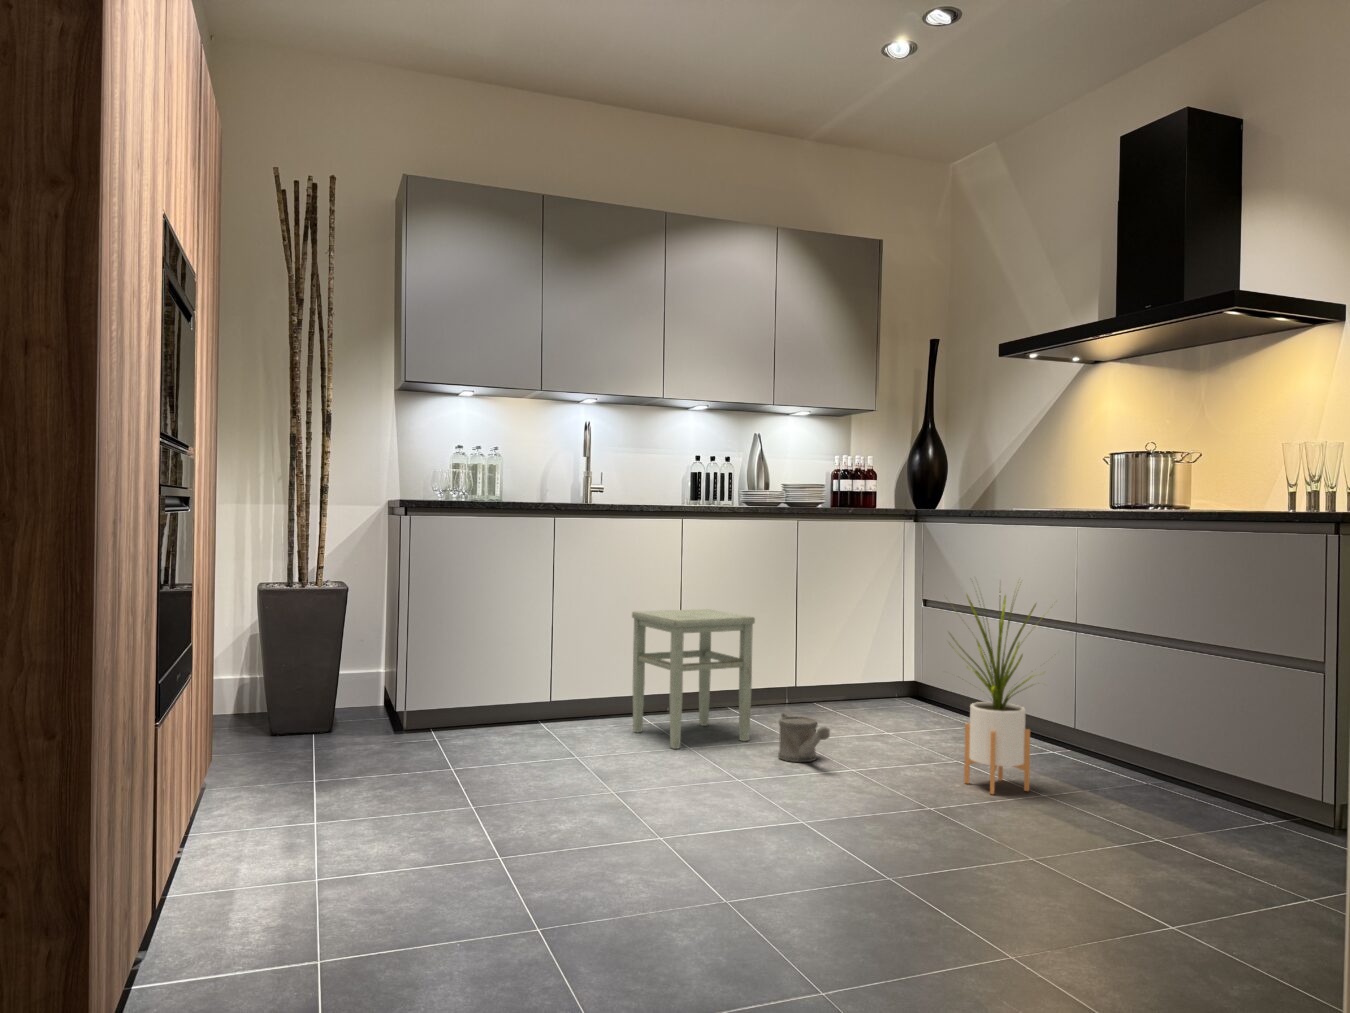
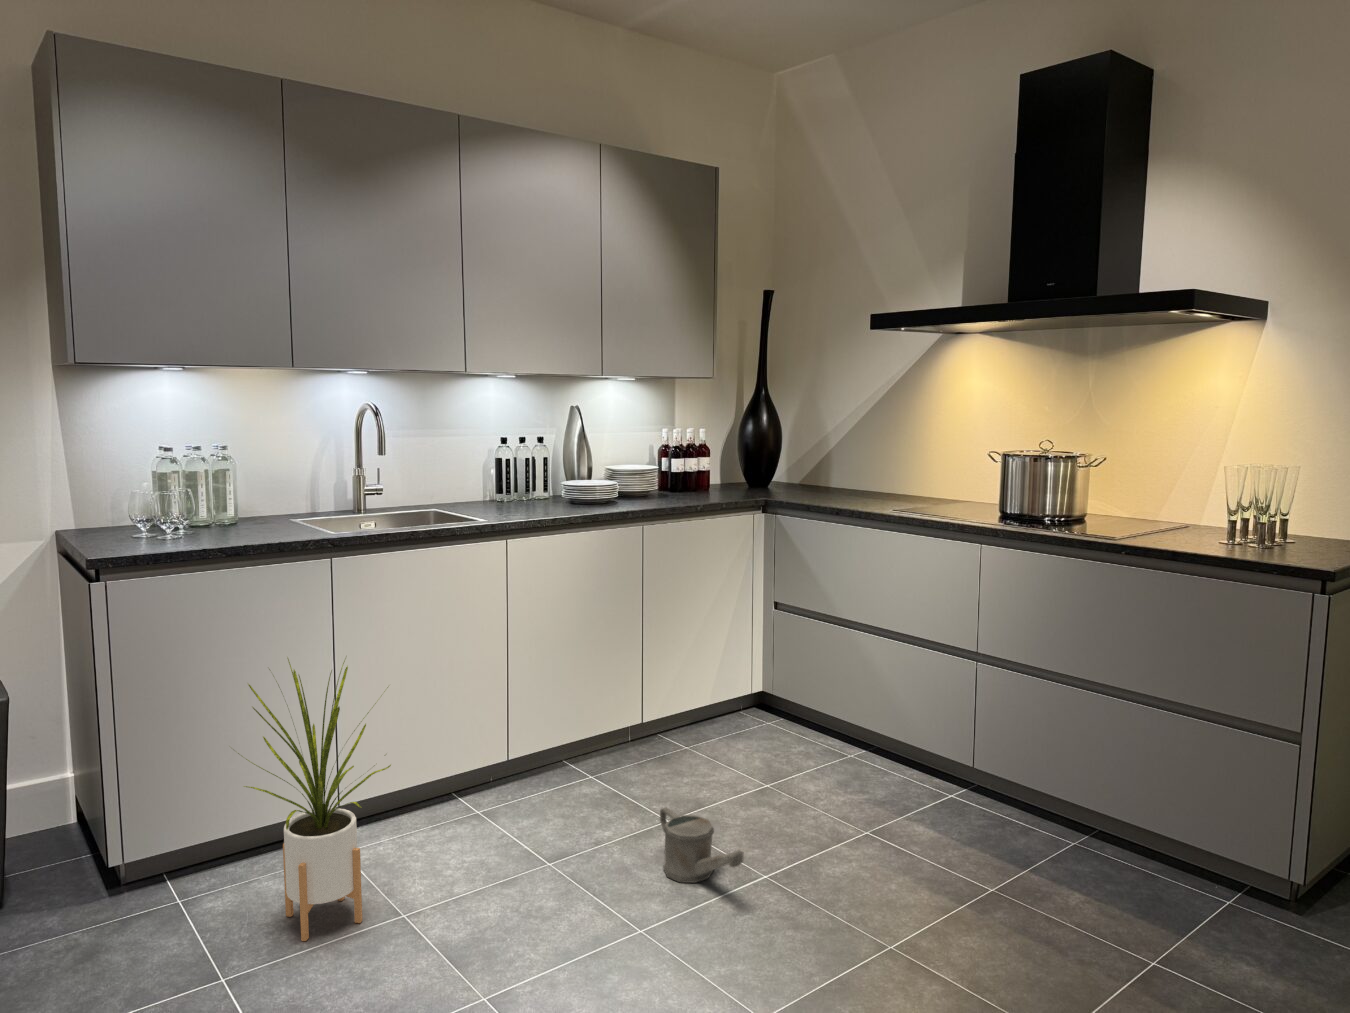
house plant: present [950,591,1042,794] -> present [238,658,391,941]
stool: present [632,609,755,749] -> none [451,662,618,876]

